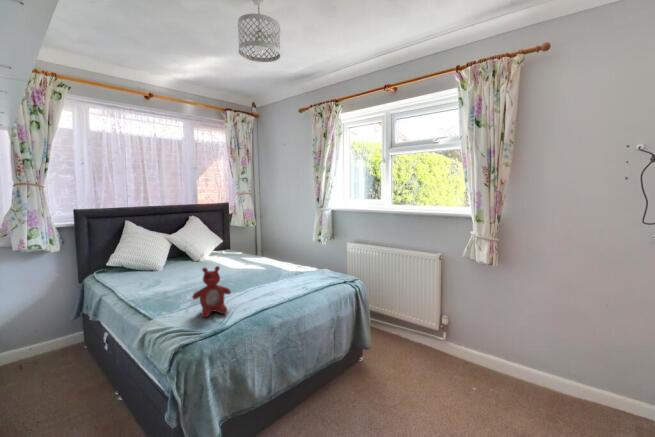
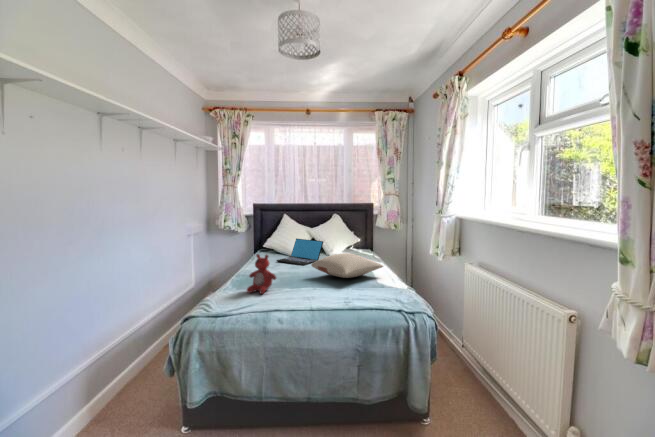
laptop: none [154,247,209,279] -> present [277,239,323,266]
pillow: none [237,254,303,278] -> present [311,253,383,278]

